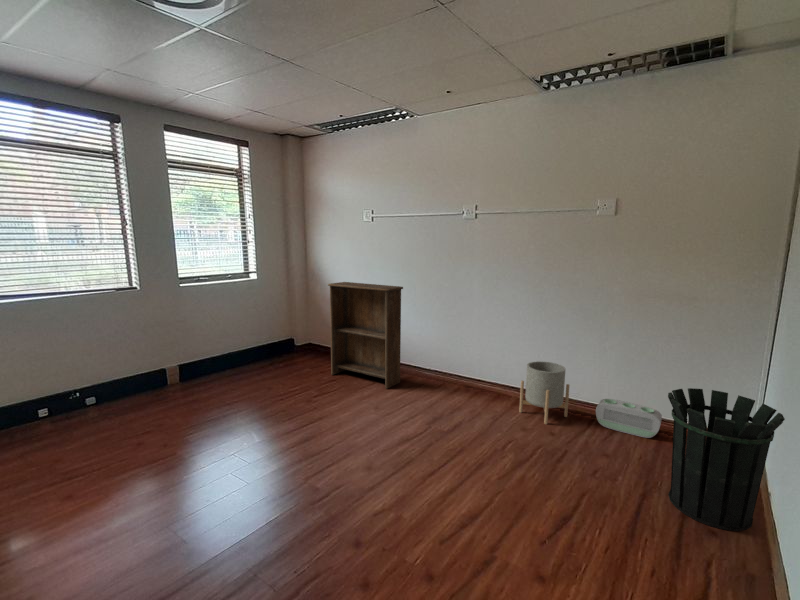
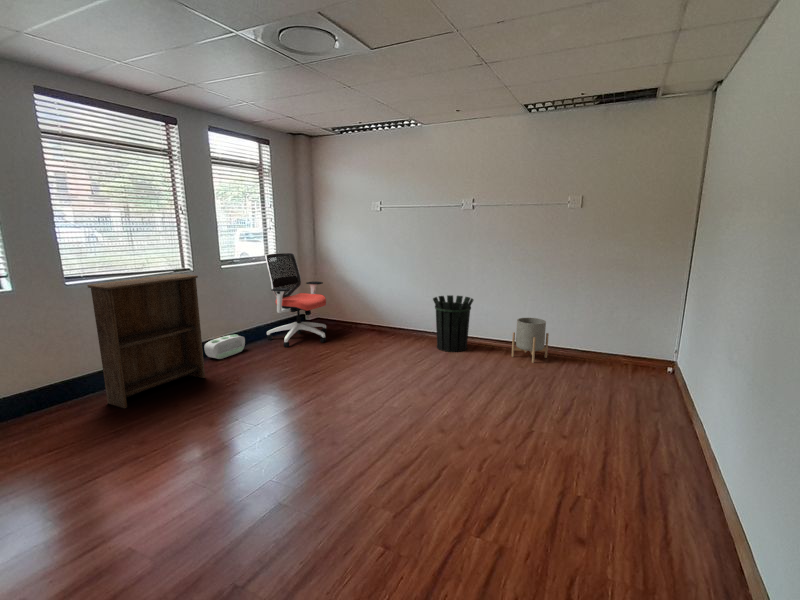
office chair: none [236,270,309,381] -> present [265,253,327,347]
bookshelf: present [328,282,403,389] -> present [87,274,205,408]
waste bin: present [668,388,785,531] -> present [433,295,474,352]
air purifier: present [596,399,662,438] -> present [204,334,245,359]

